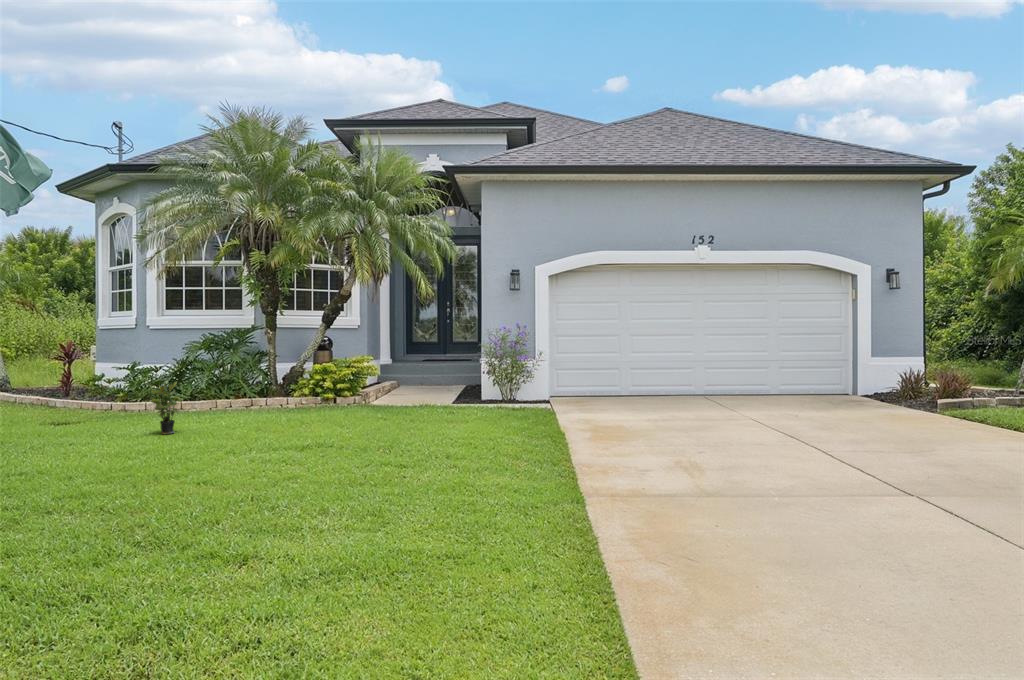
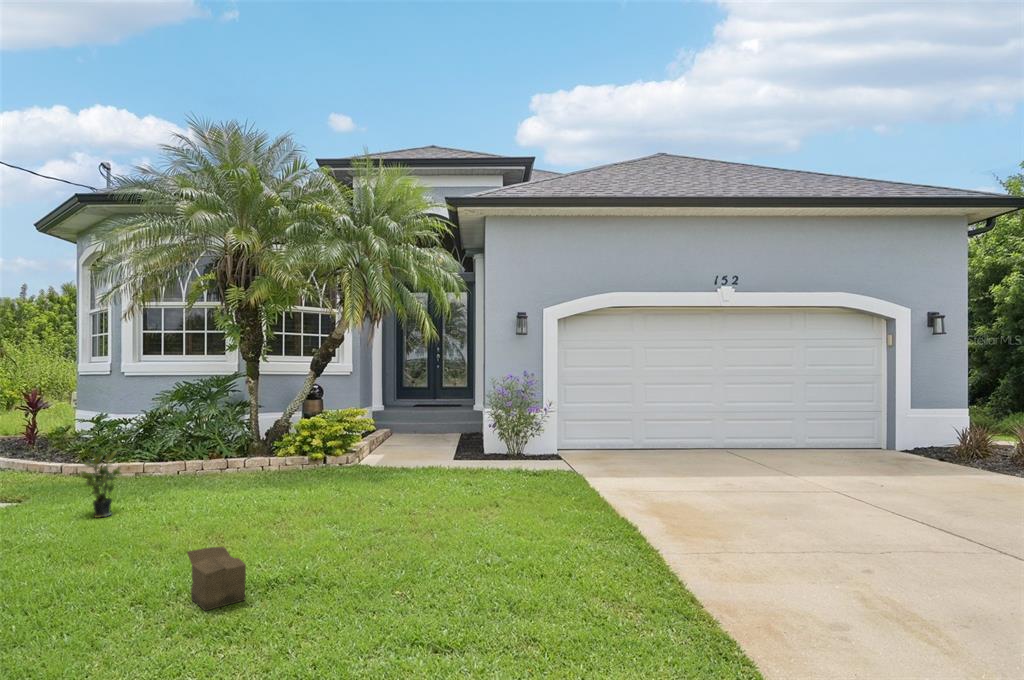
cardboard box: none [254,440,296,478] -> present [187,547,246,611]

